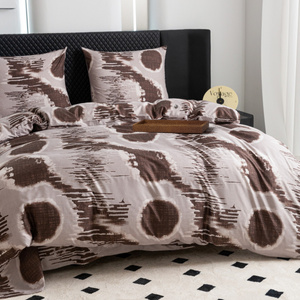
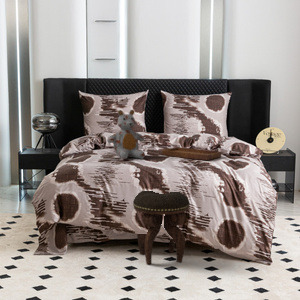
stuffed bear: none [66,72,121,142] -> present [107,110,145,159]
footstool: none [135,178,213,286] -> present [133,190,189,264]

